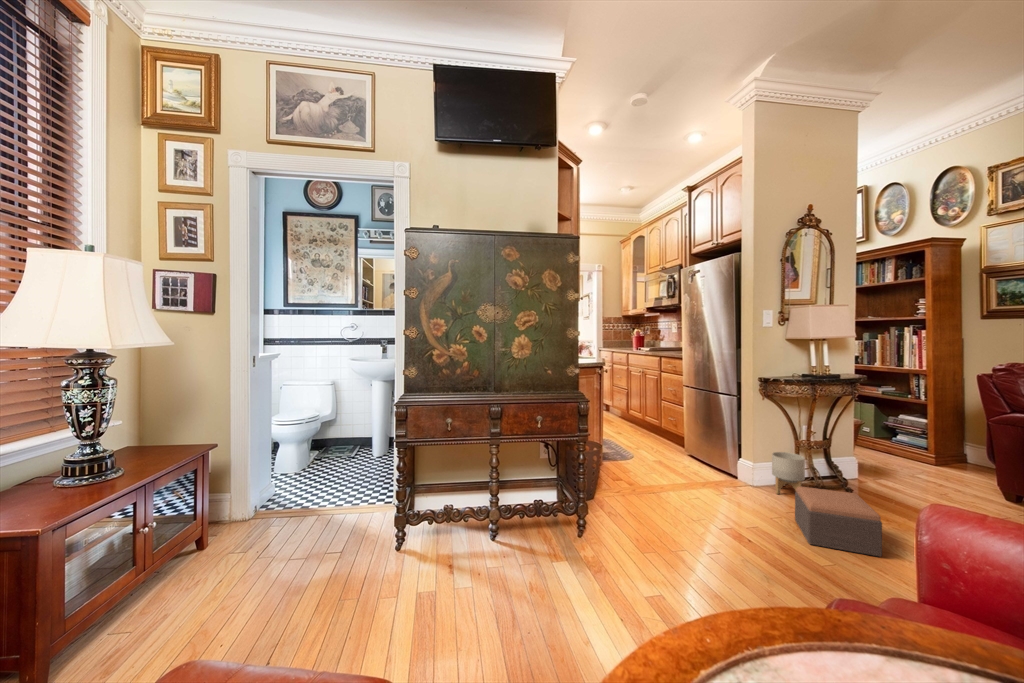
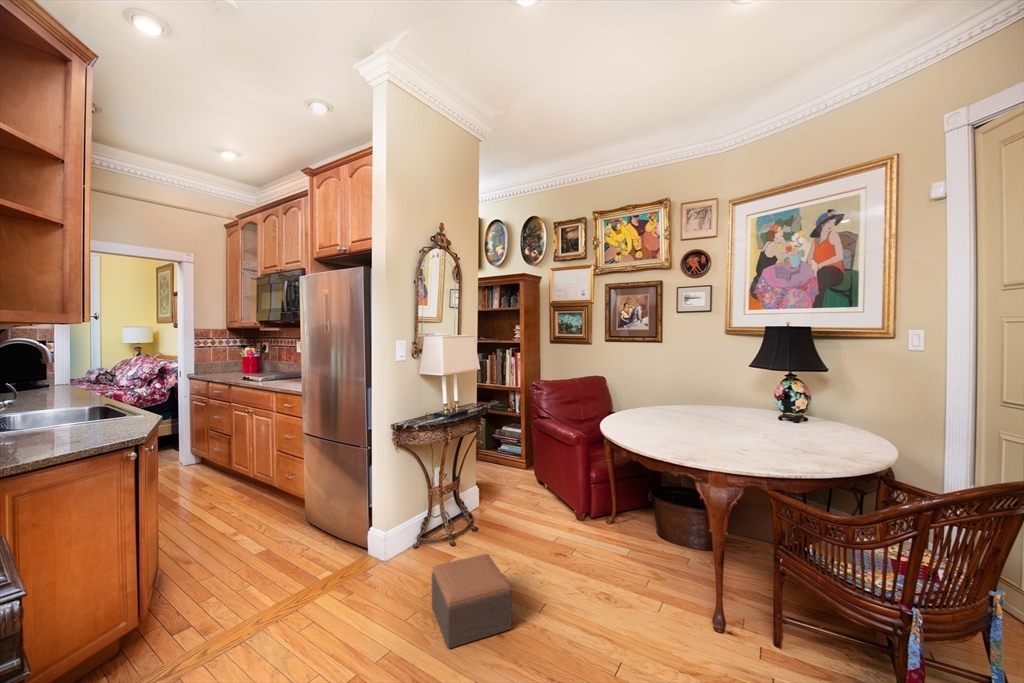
planter: present [772,452,805,494] -> none [407,507,439,564]

